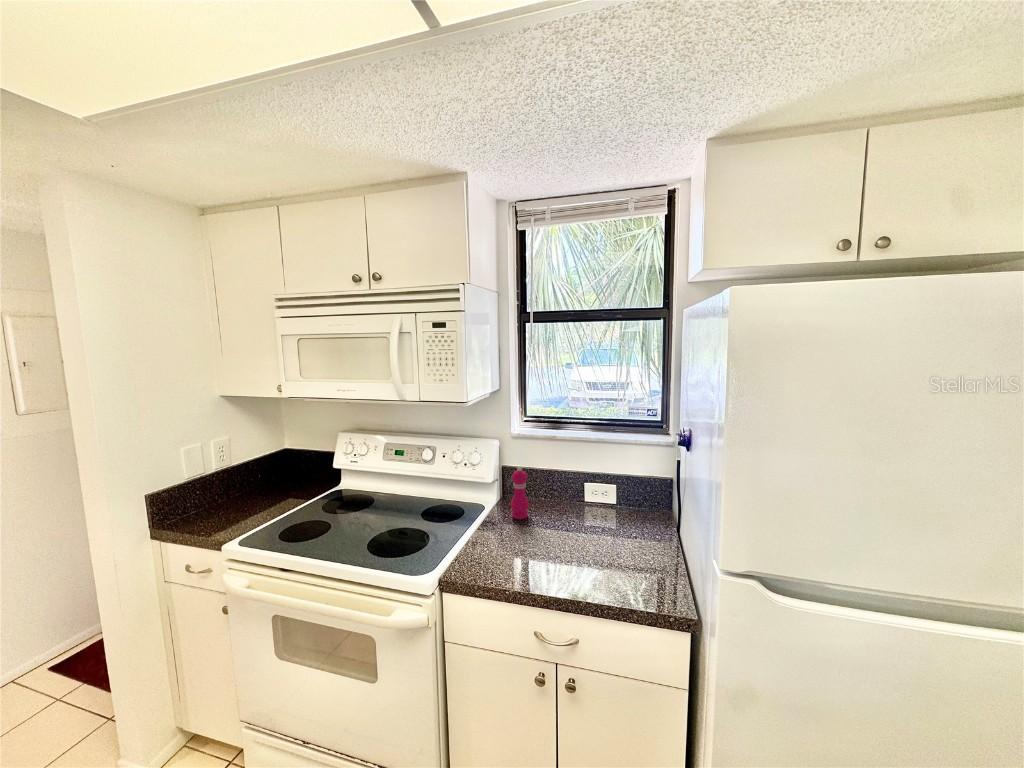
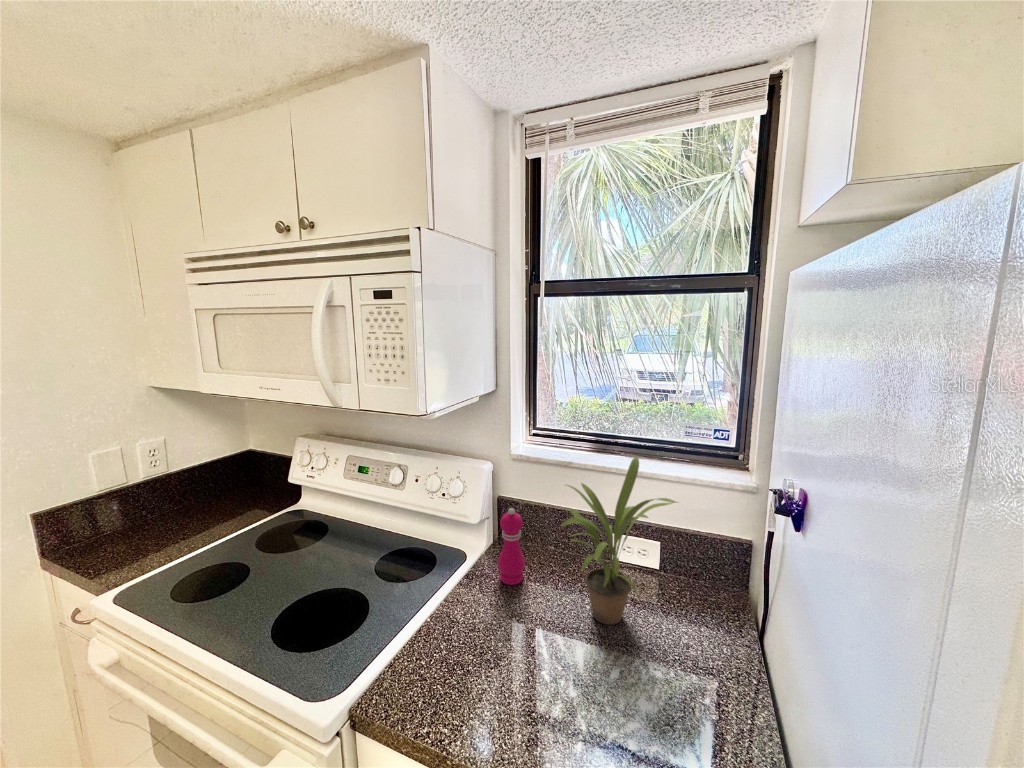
potted plant: none [554,427,628,532] -> present [560,457,677,625]

